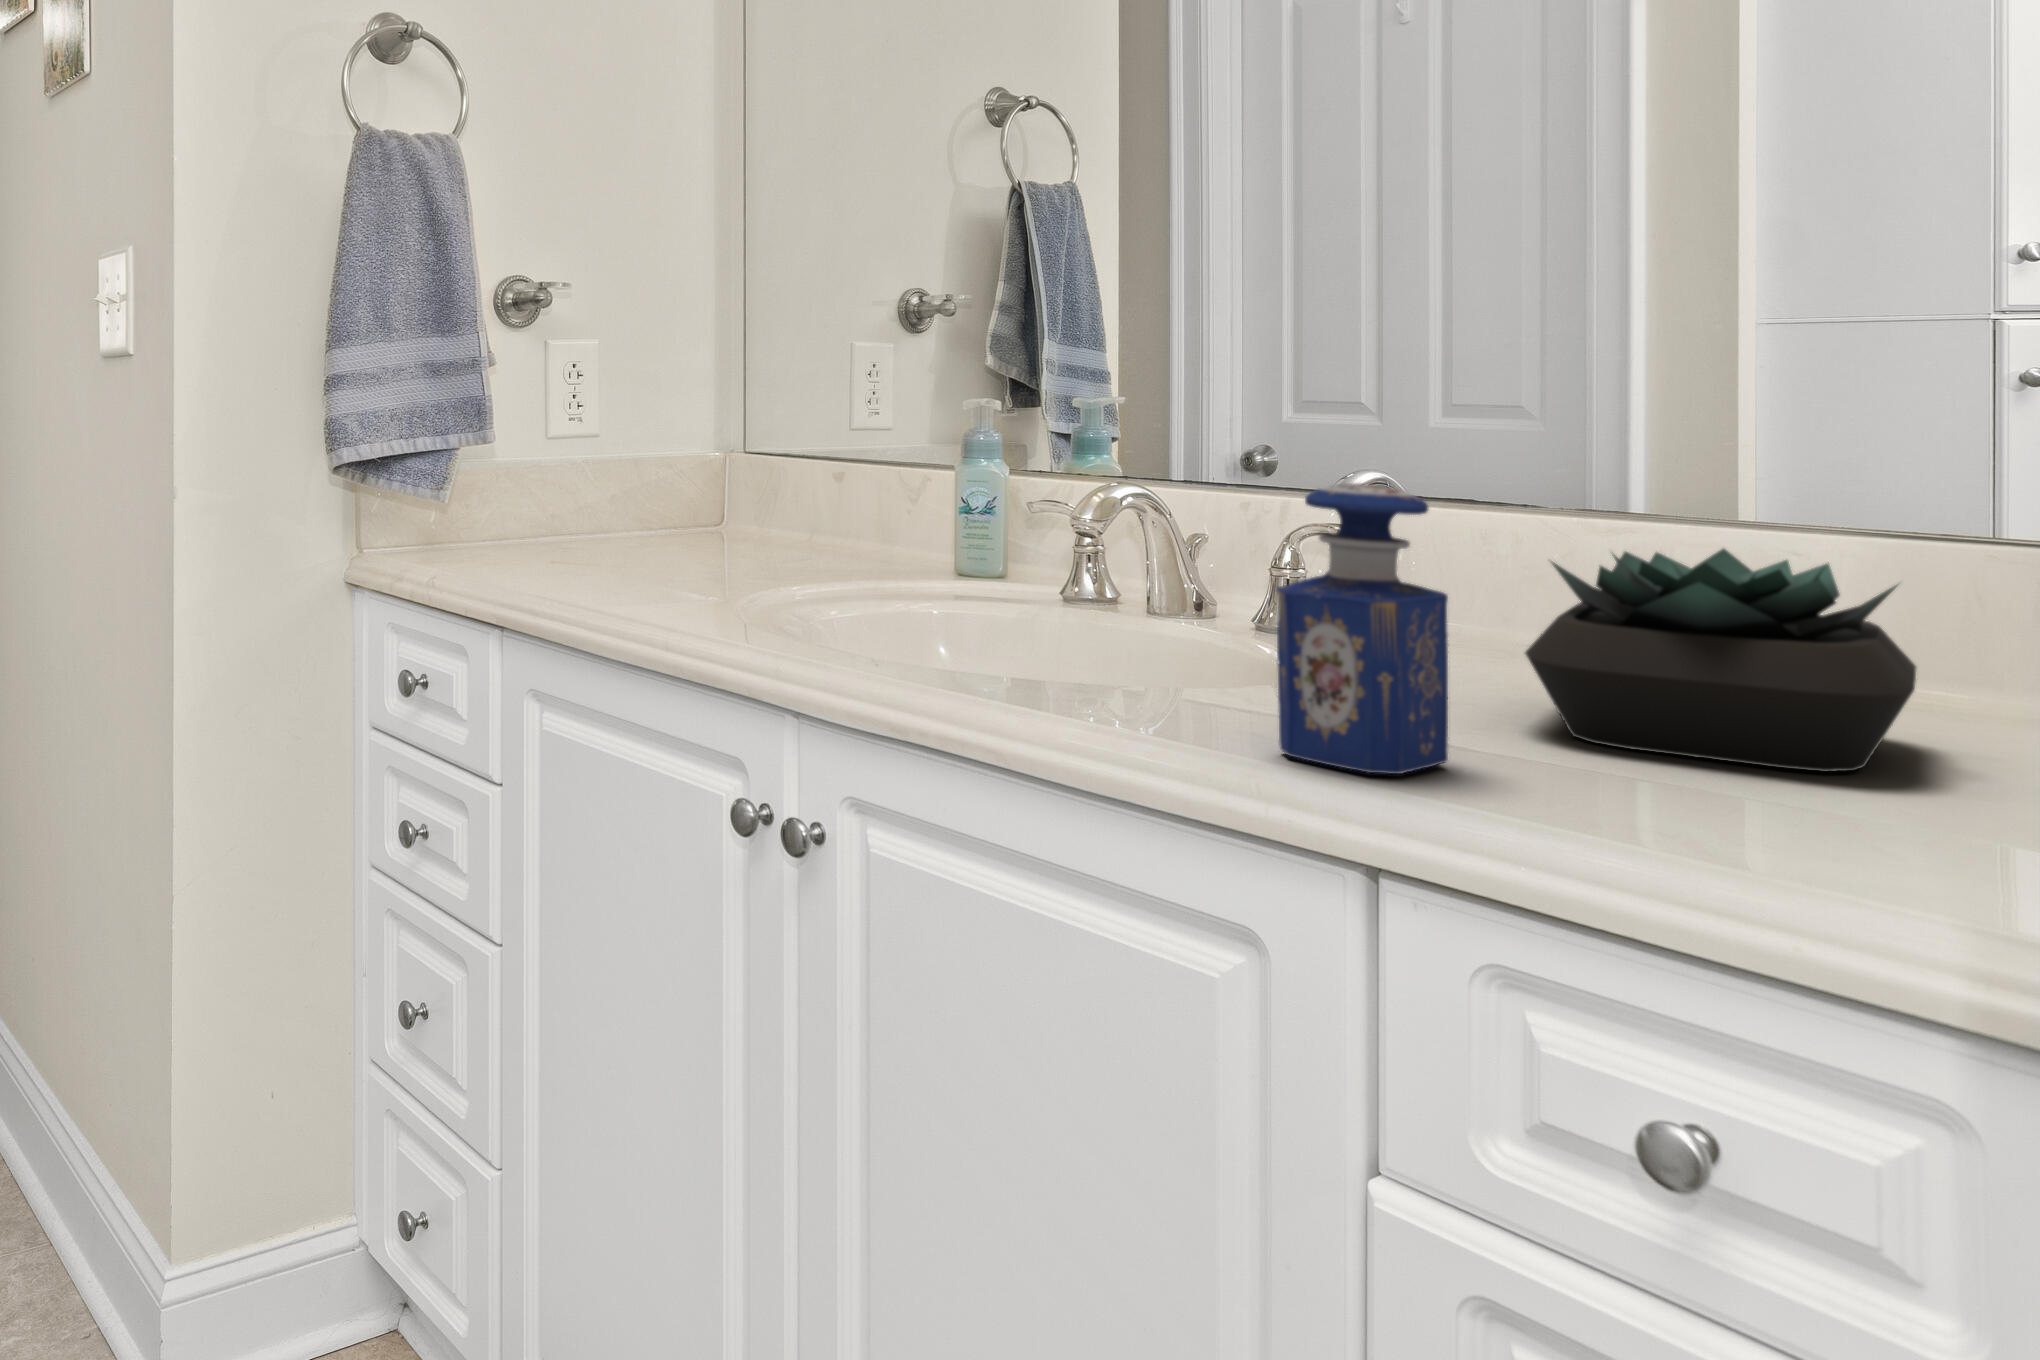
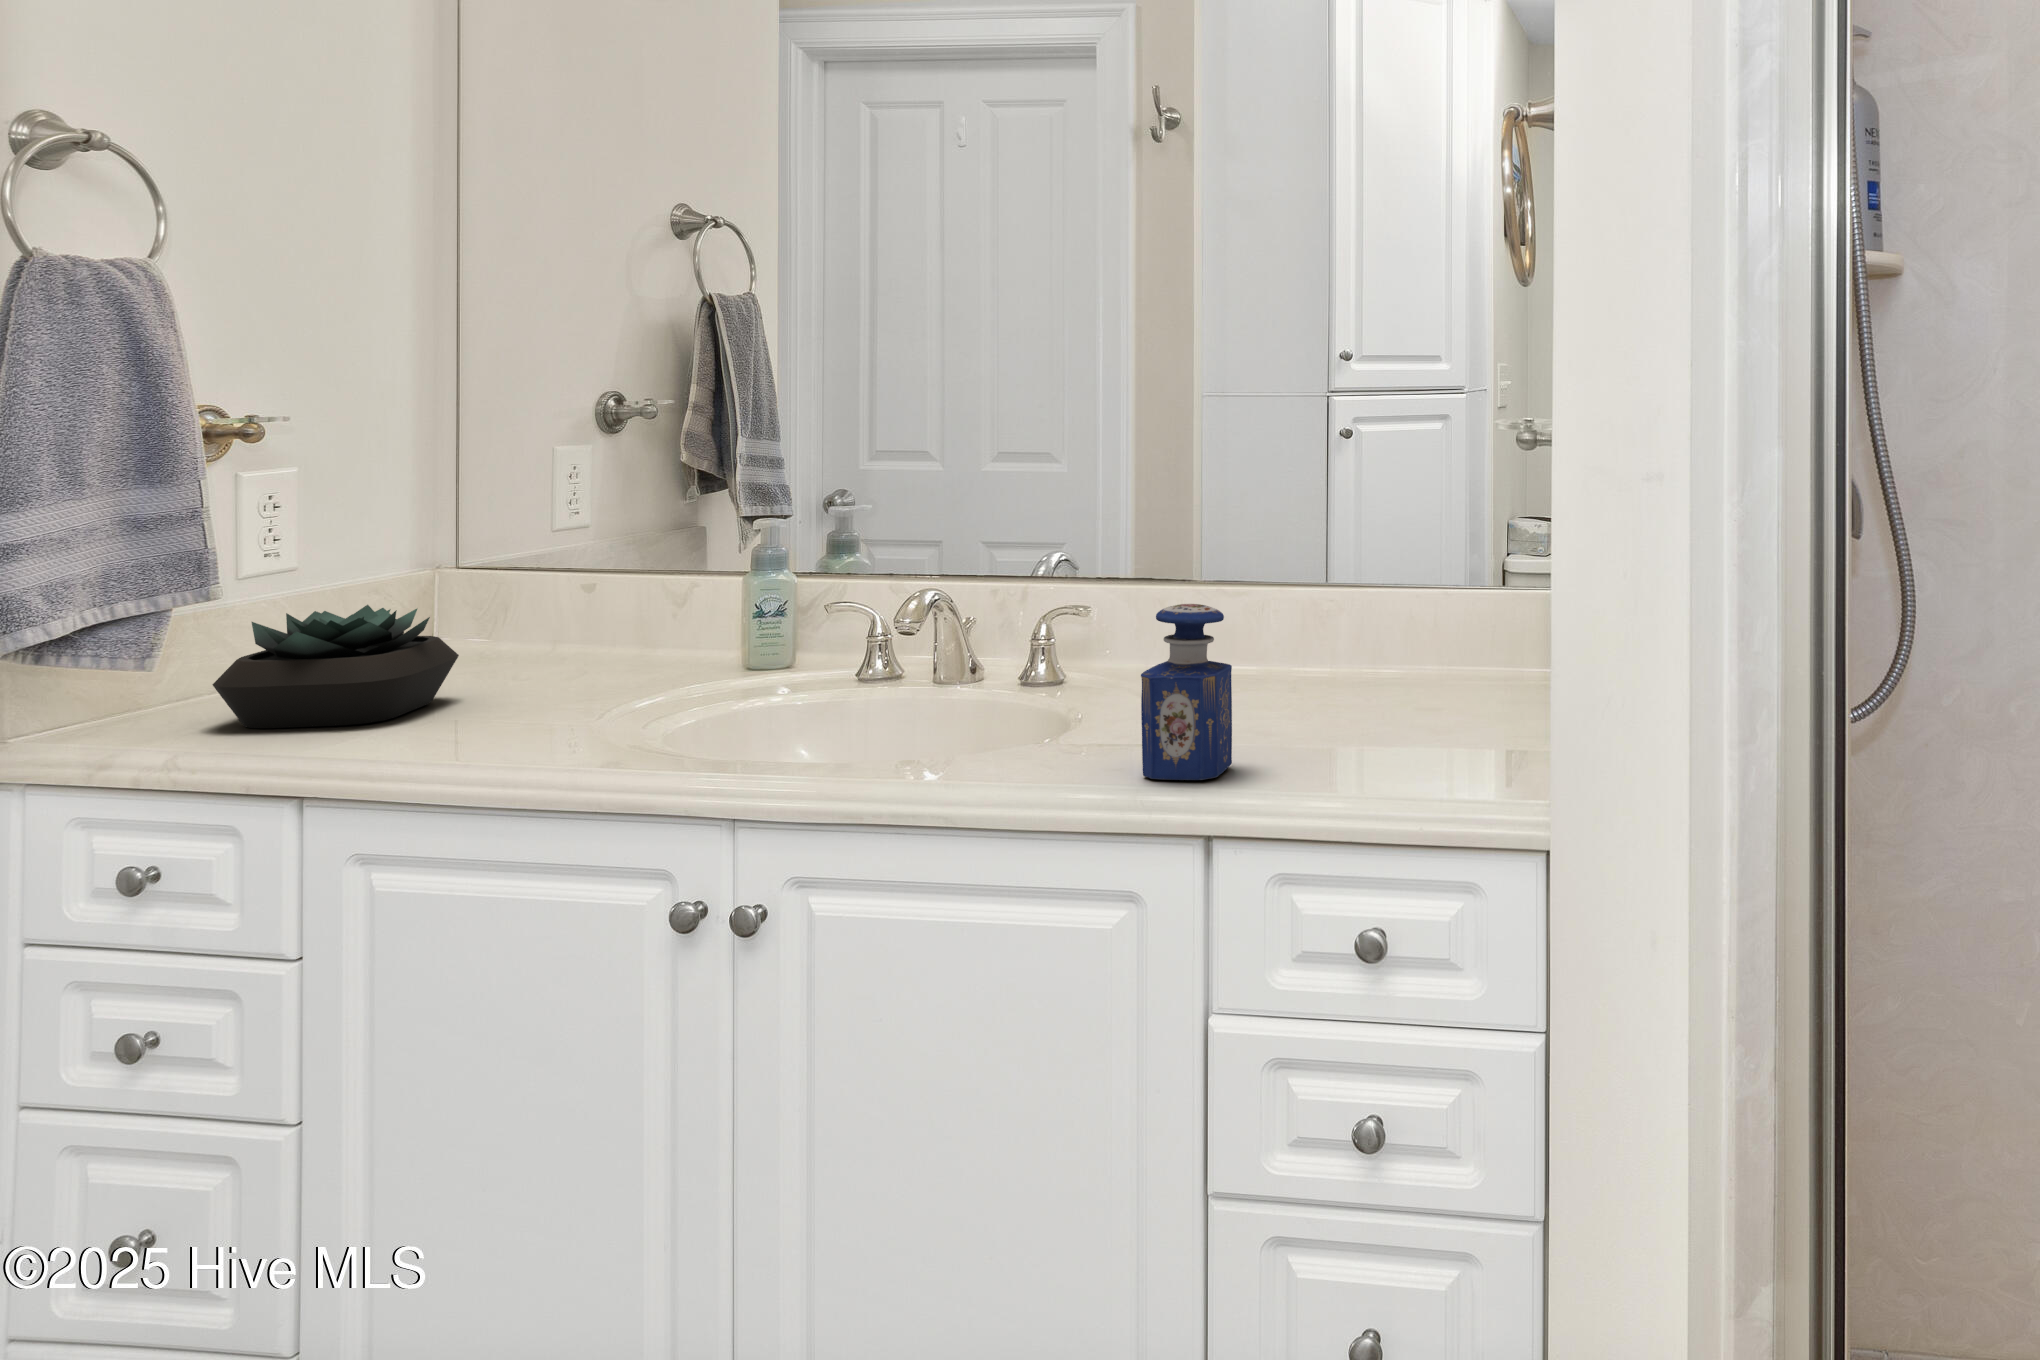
succulent plant: present [1525,549,1917,772] -> present [212,605,459,728]

